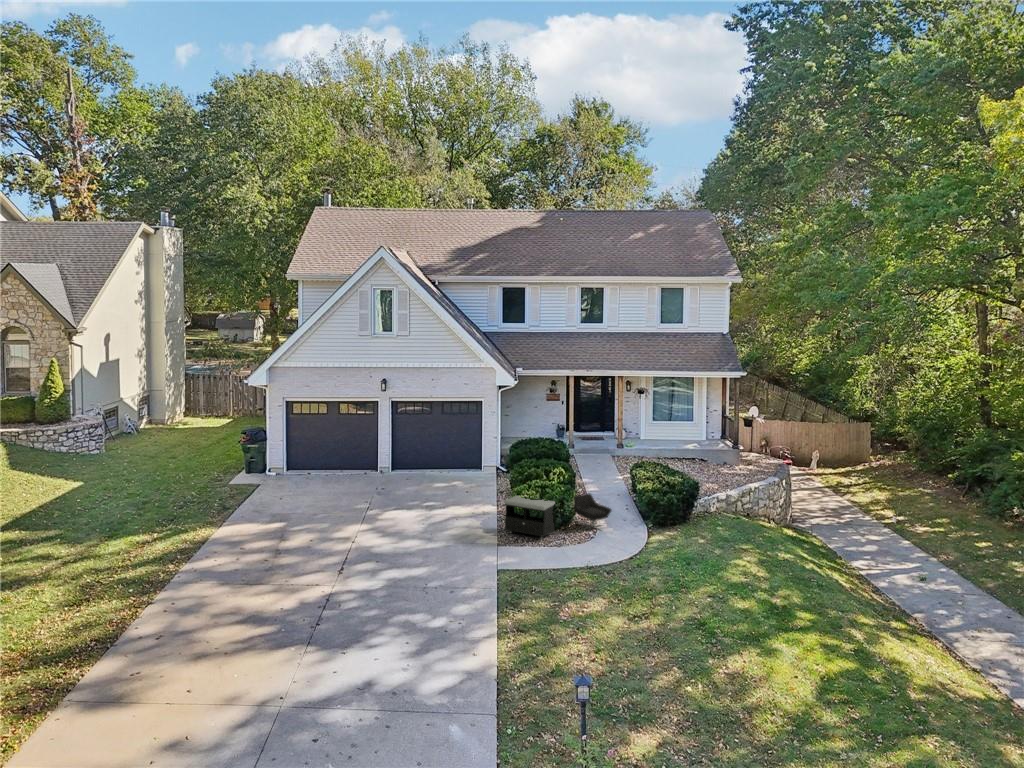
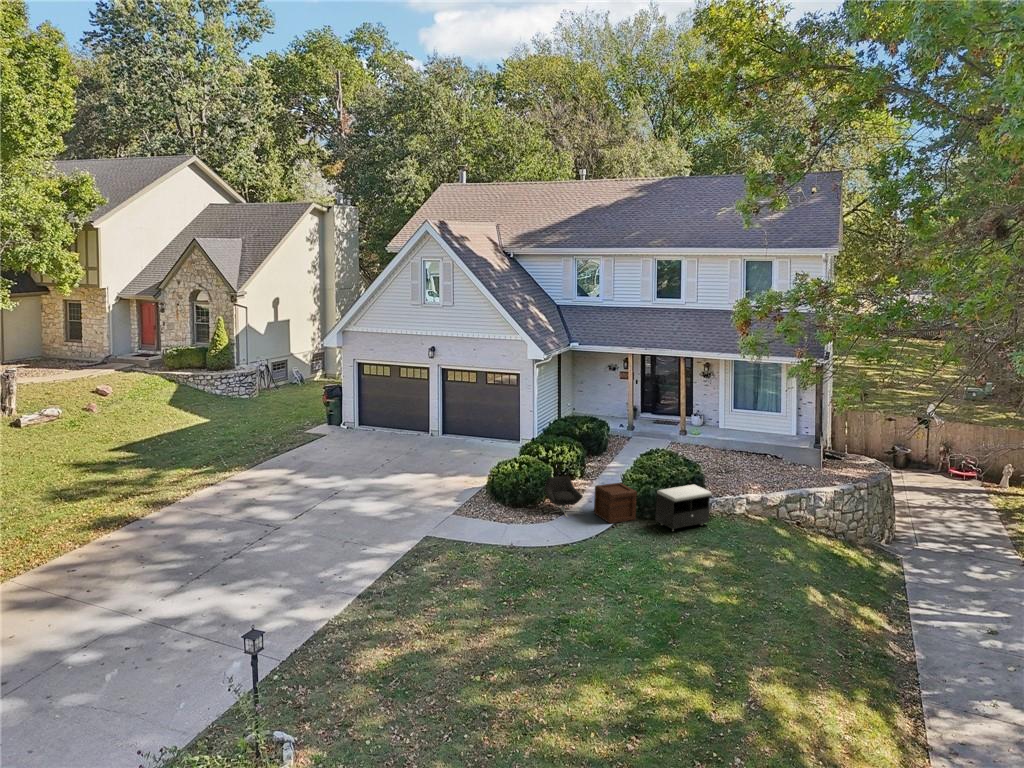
wooden crate: none [621,494,661,531] -> present [594,483,637,523]
storage bench: present [505,496,555,539] -> present [655,485,712,531]

